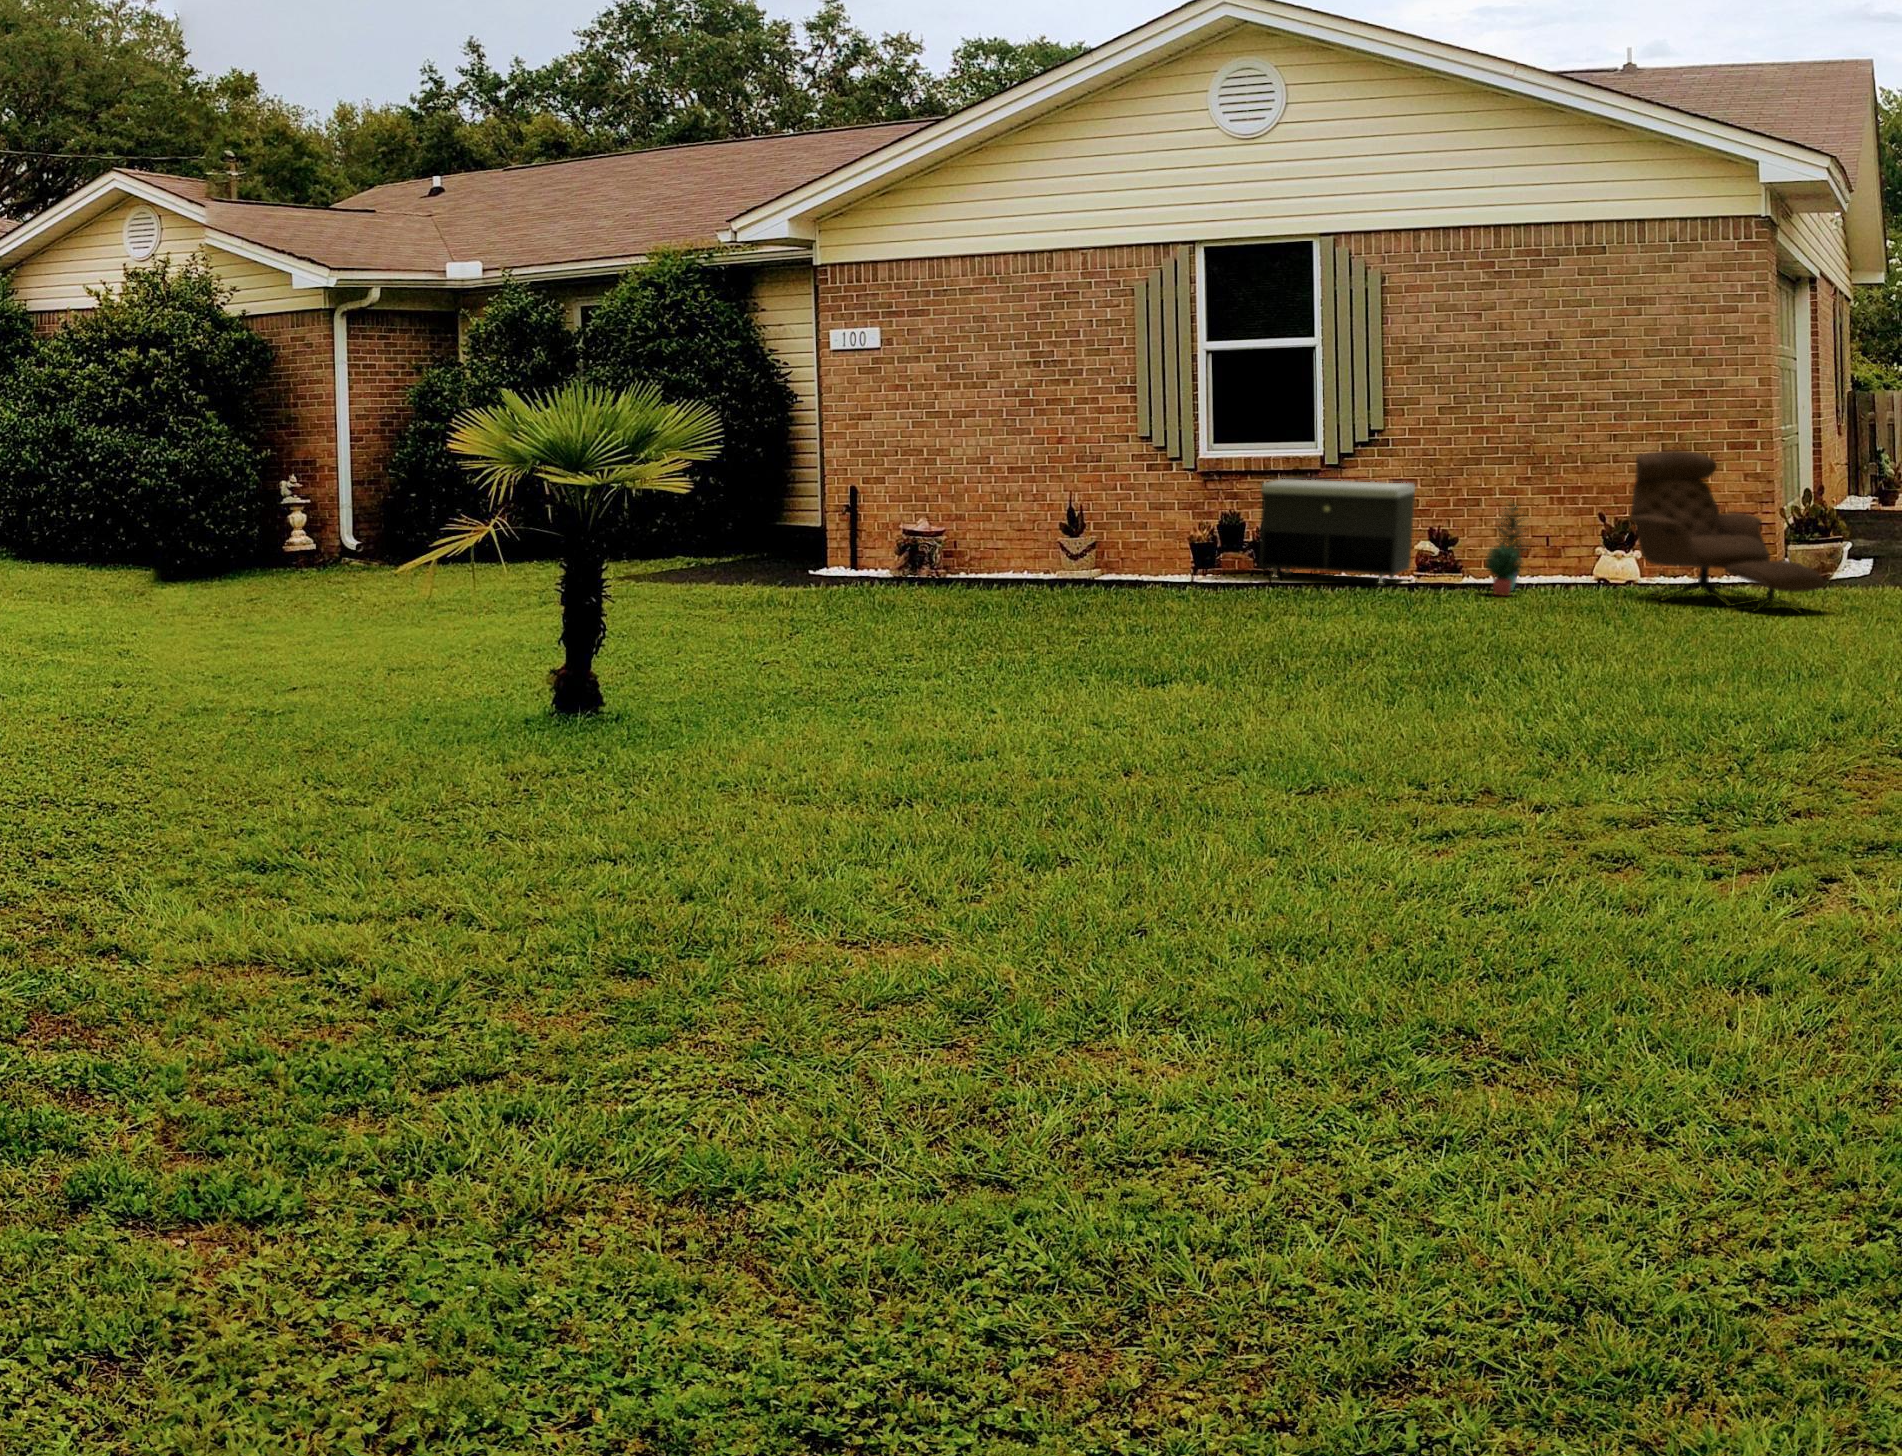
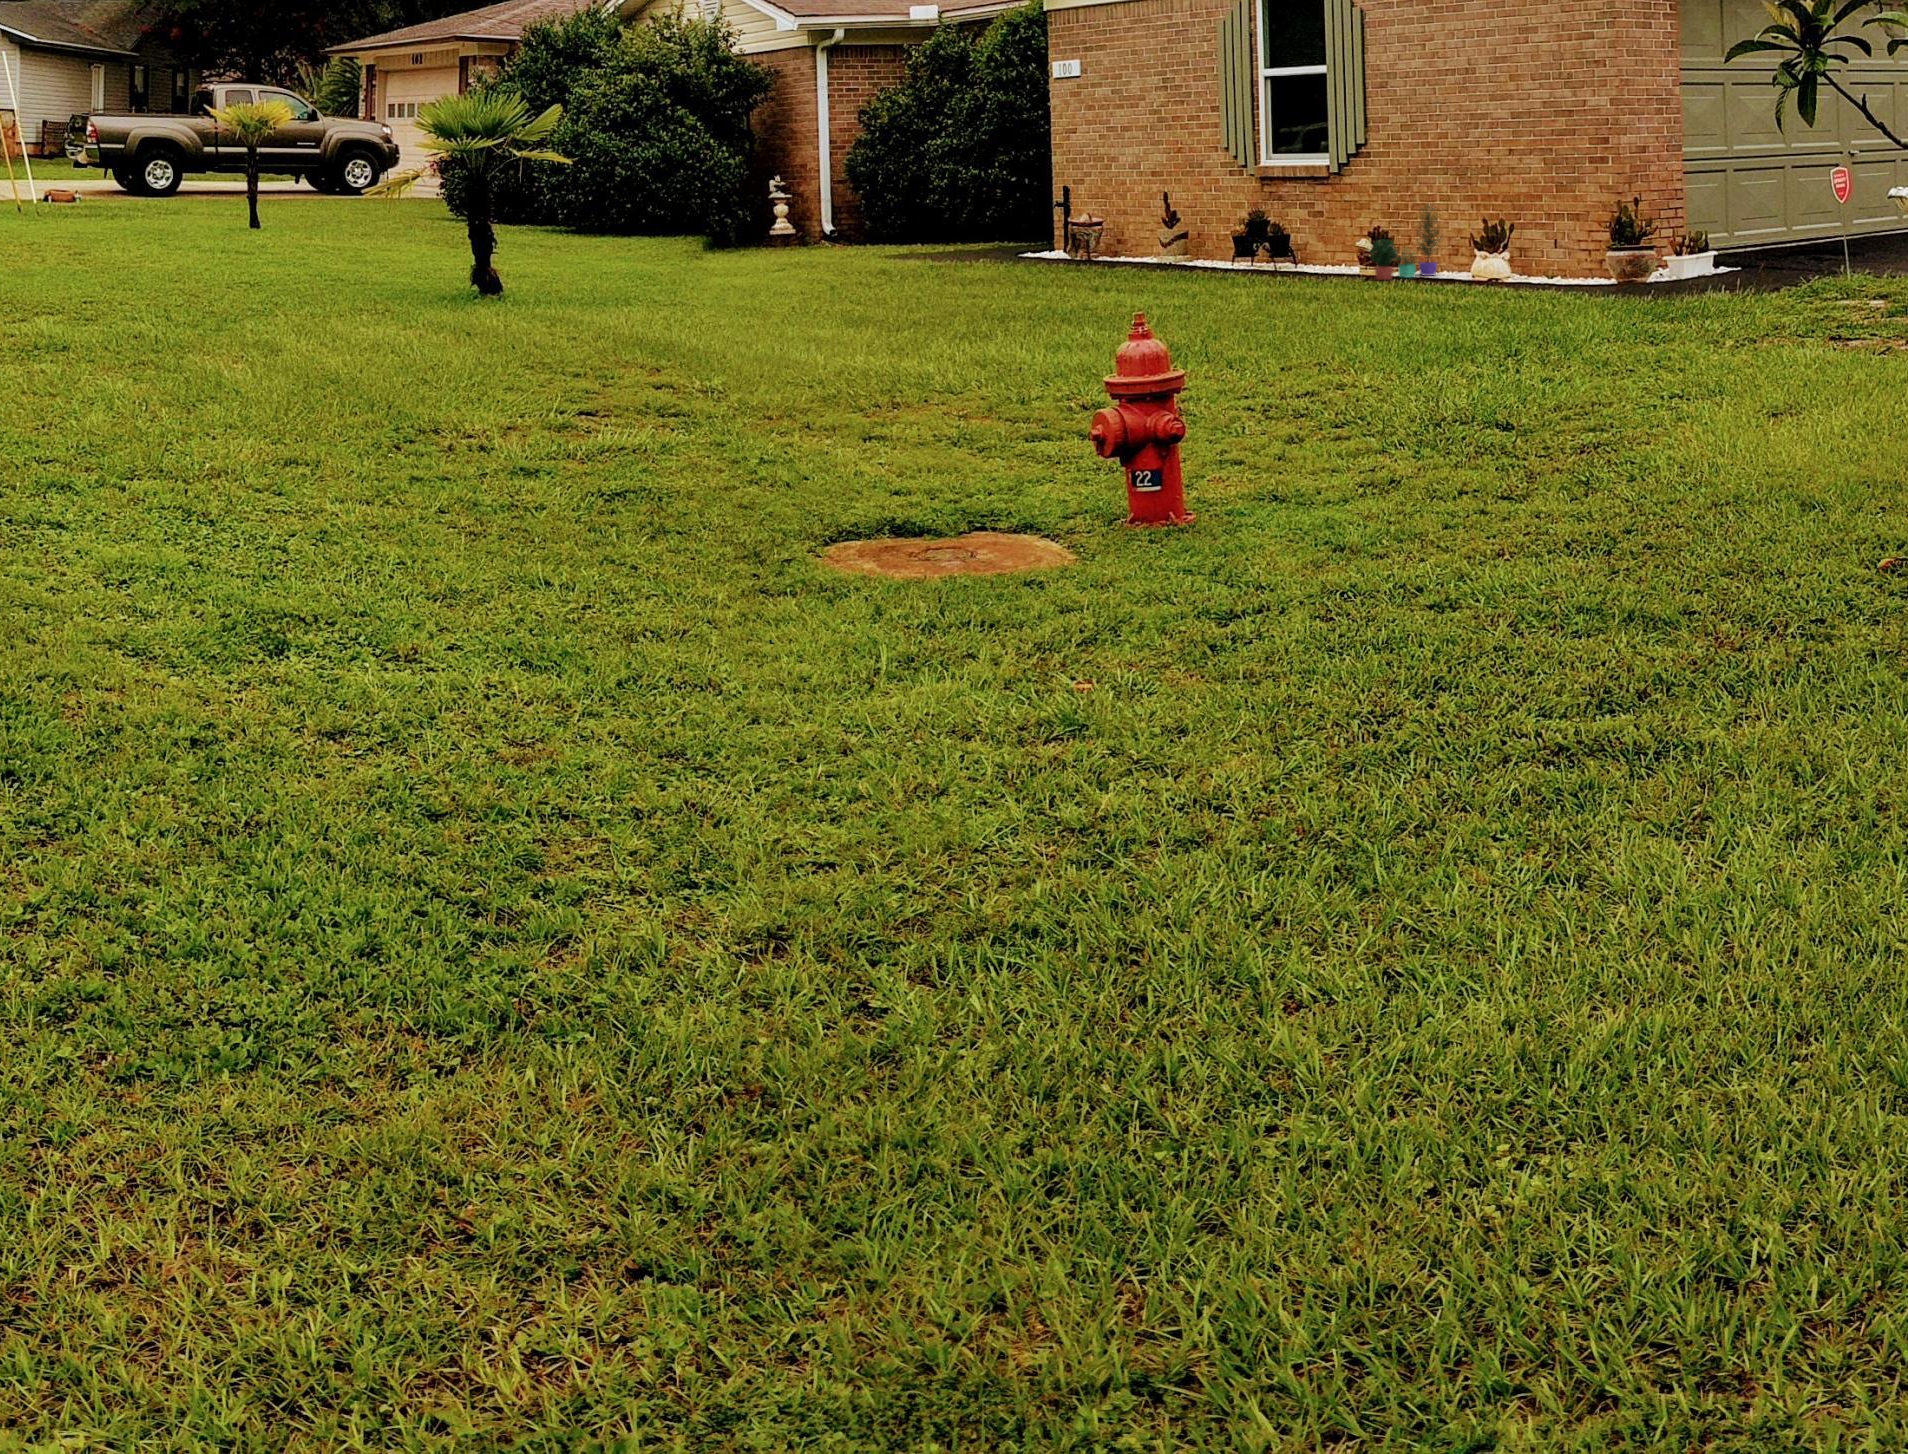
lounge chair: present [1631,450,1826,613] -> none [1474,162,1578,295]
storage bench: present [1259,479,1415,584] -> none [1261,185,1377,272]

